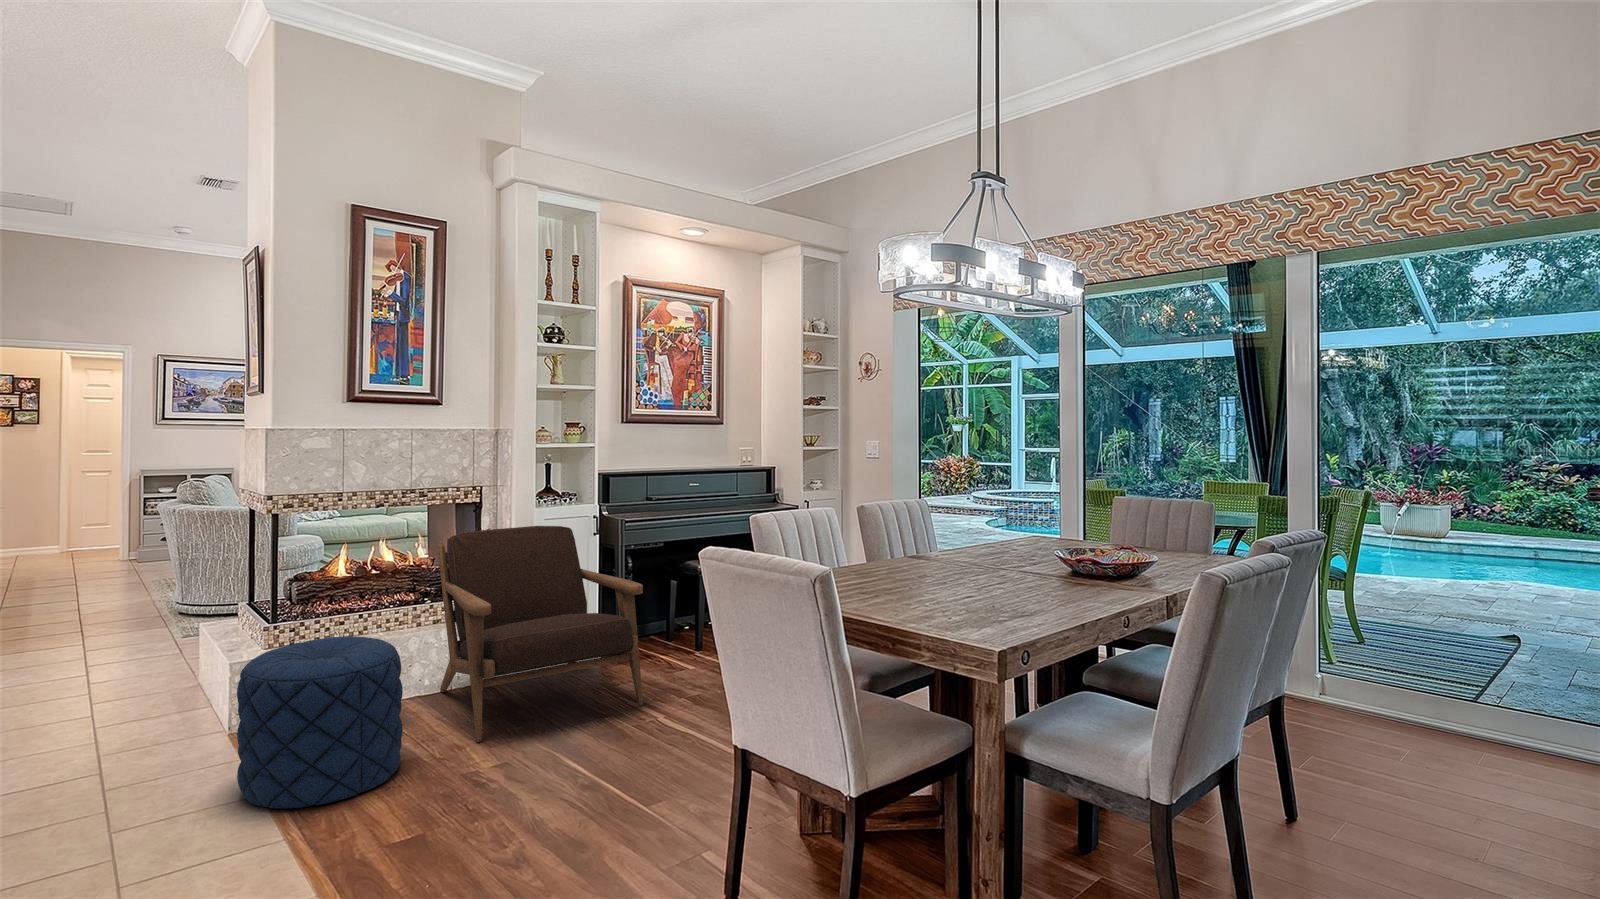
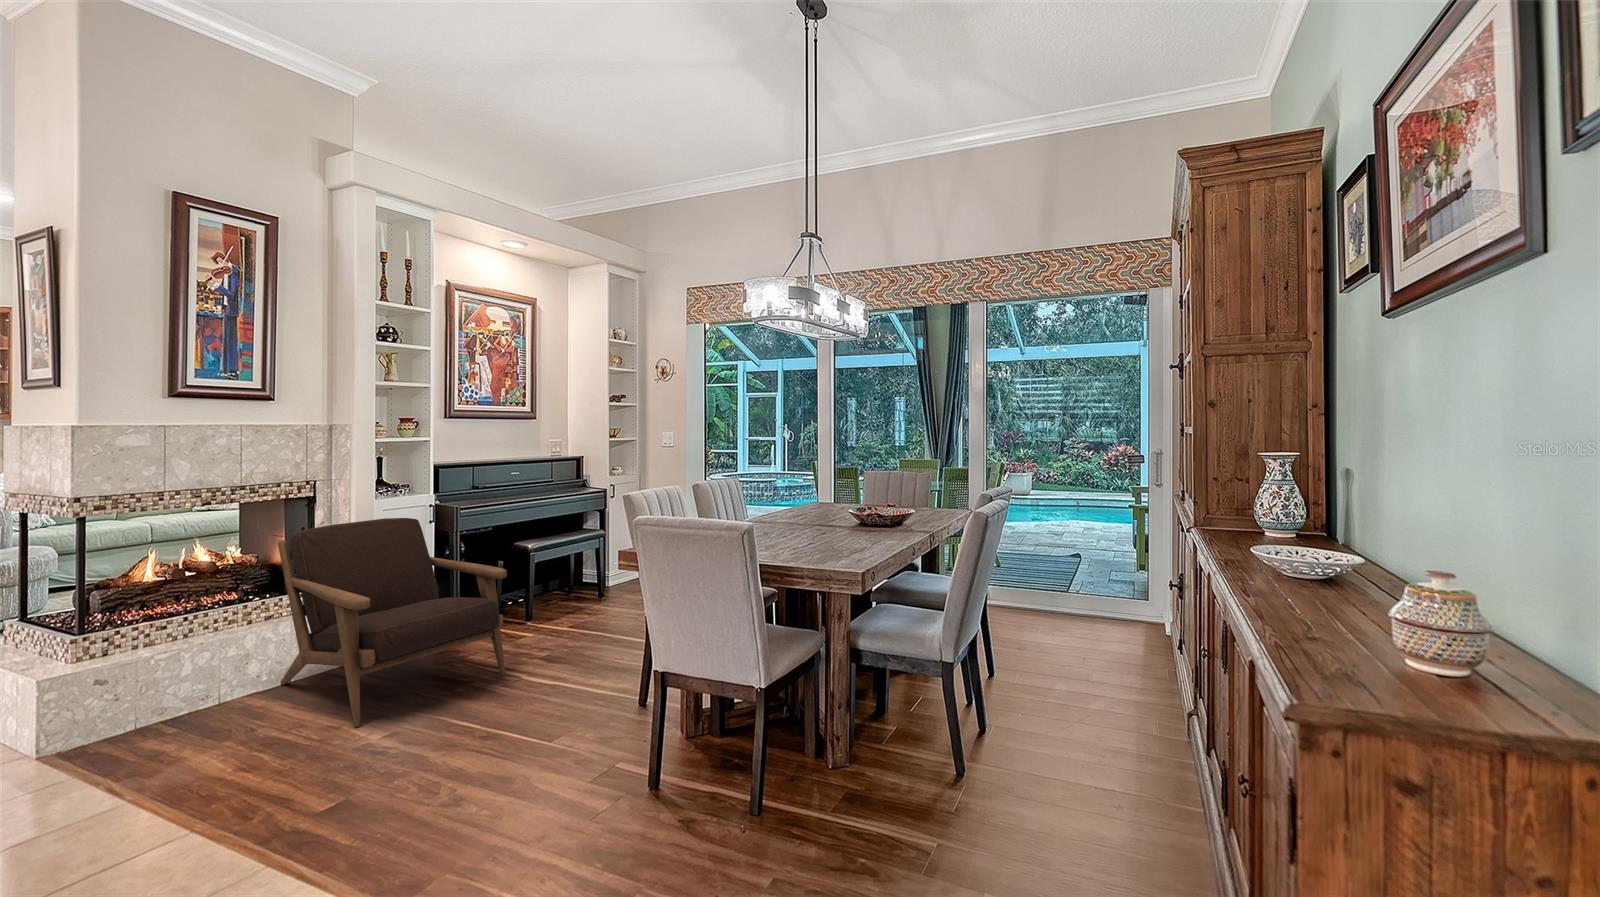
pouf: present [237,636,403,809] -> none [98,641,287,824]

